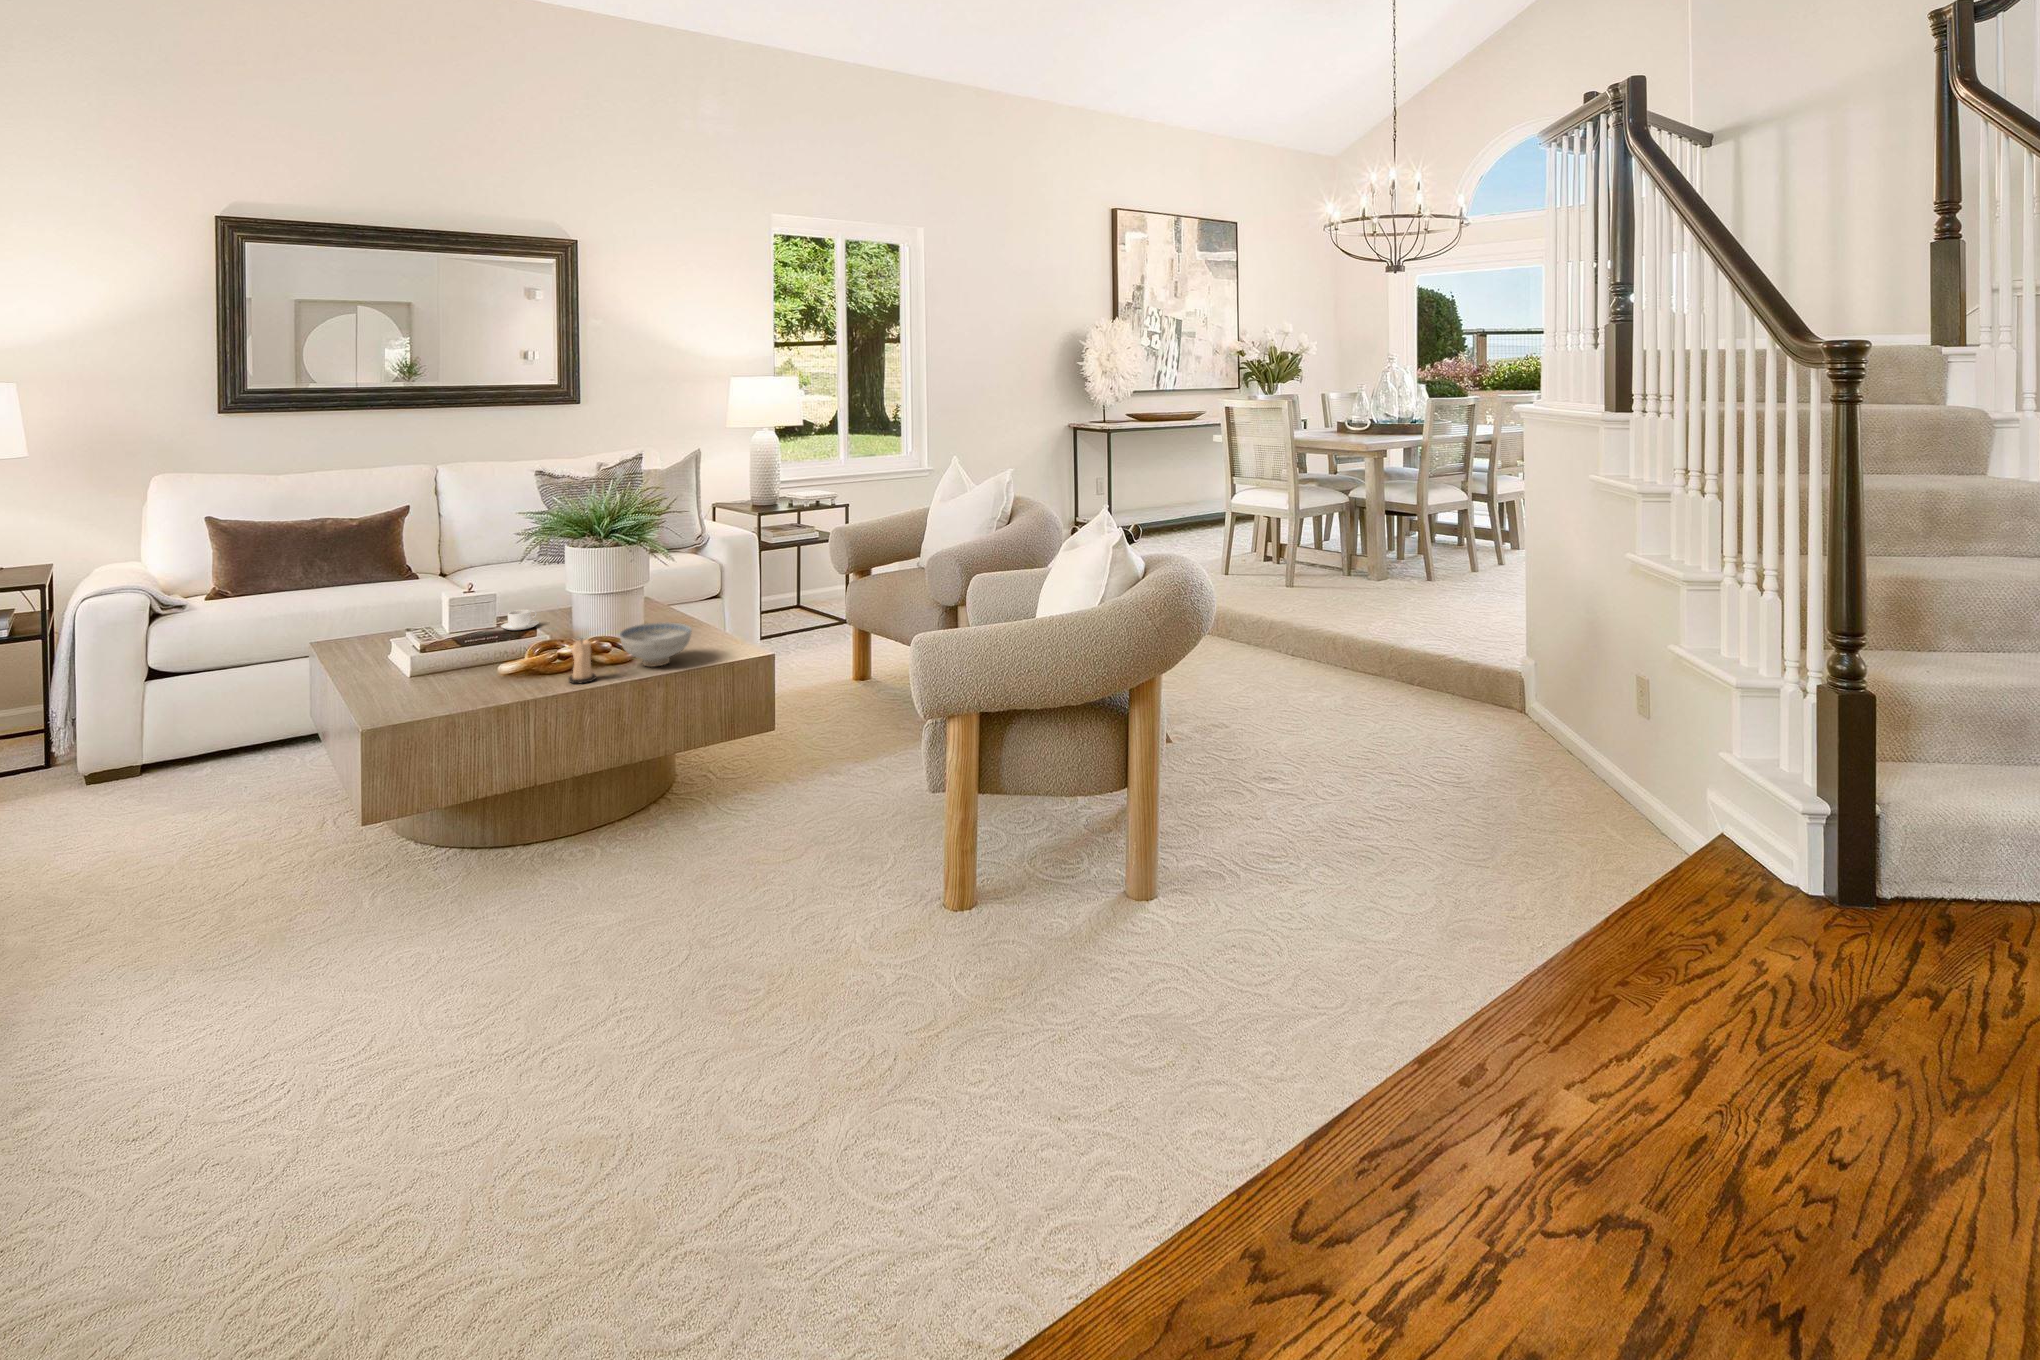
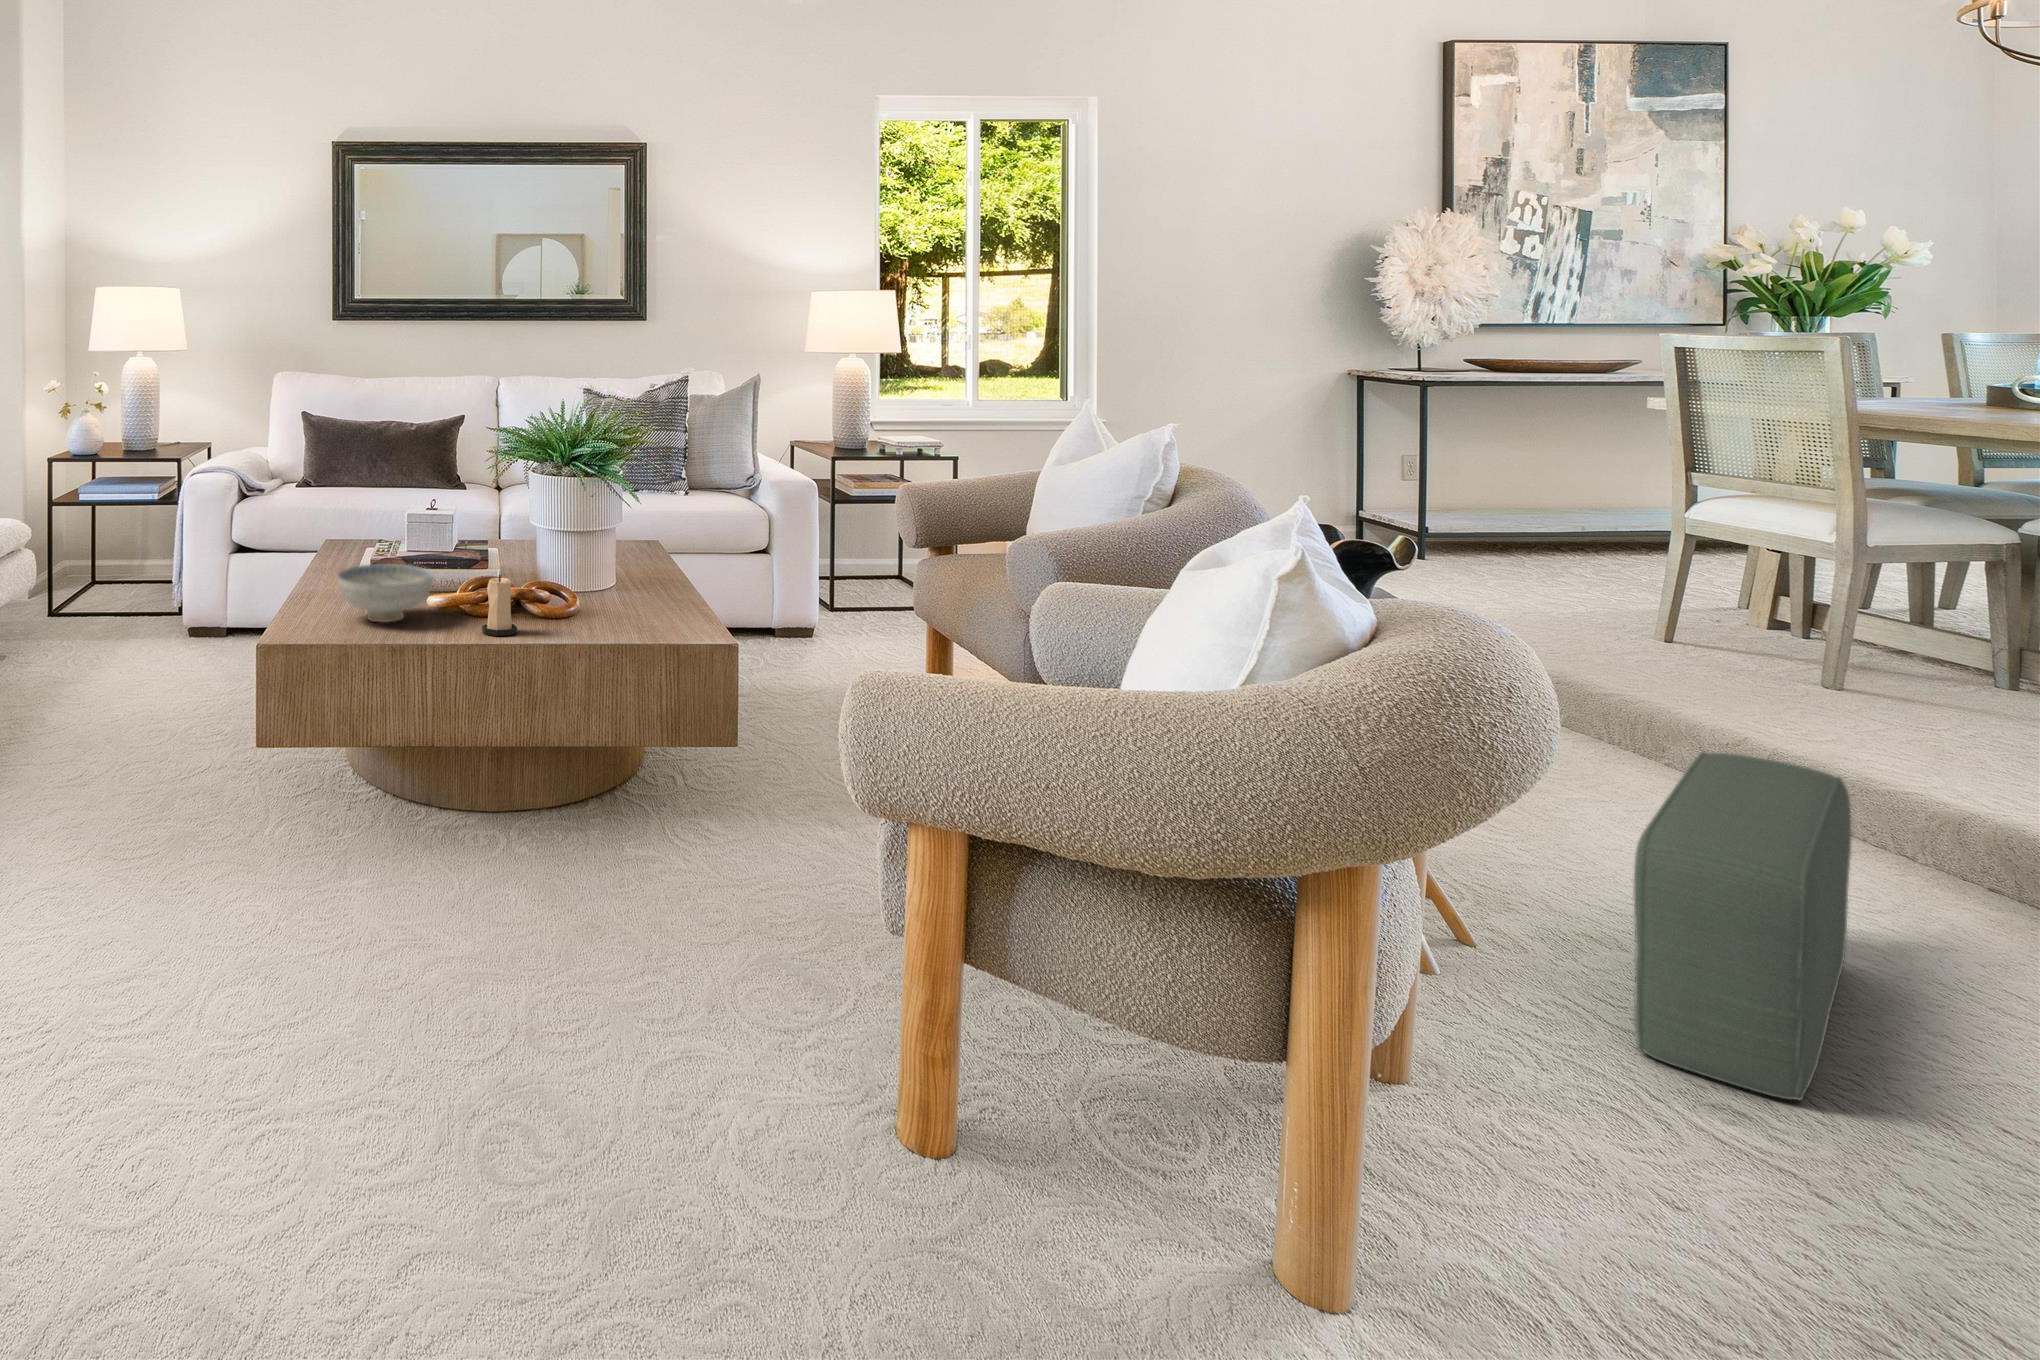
coffee cup: present [501,610,539,630] -> none [456,539,501,563]
ceramic bowl: present [620,623,692,667] -> present [338,564,433,623]
pouf: none [1226,636,1302,797] -> present [1633,752,1851,1101]

